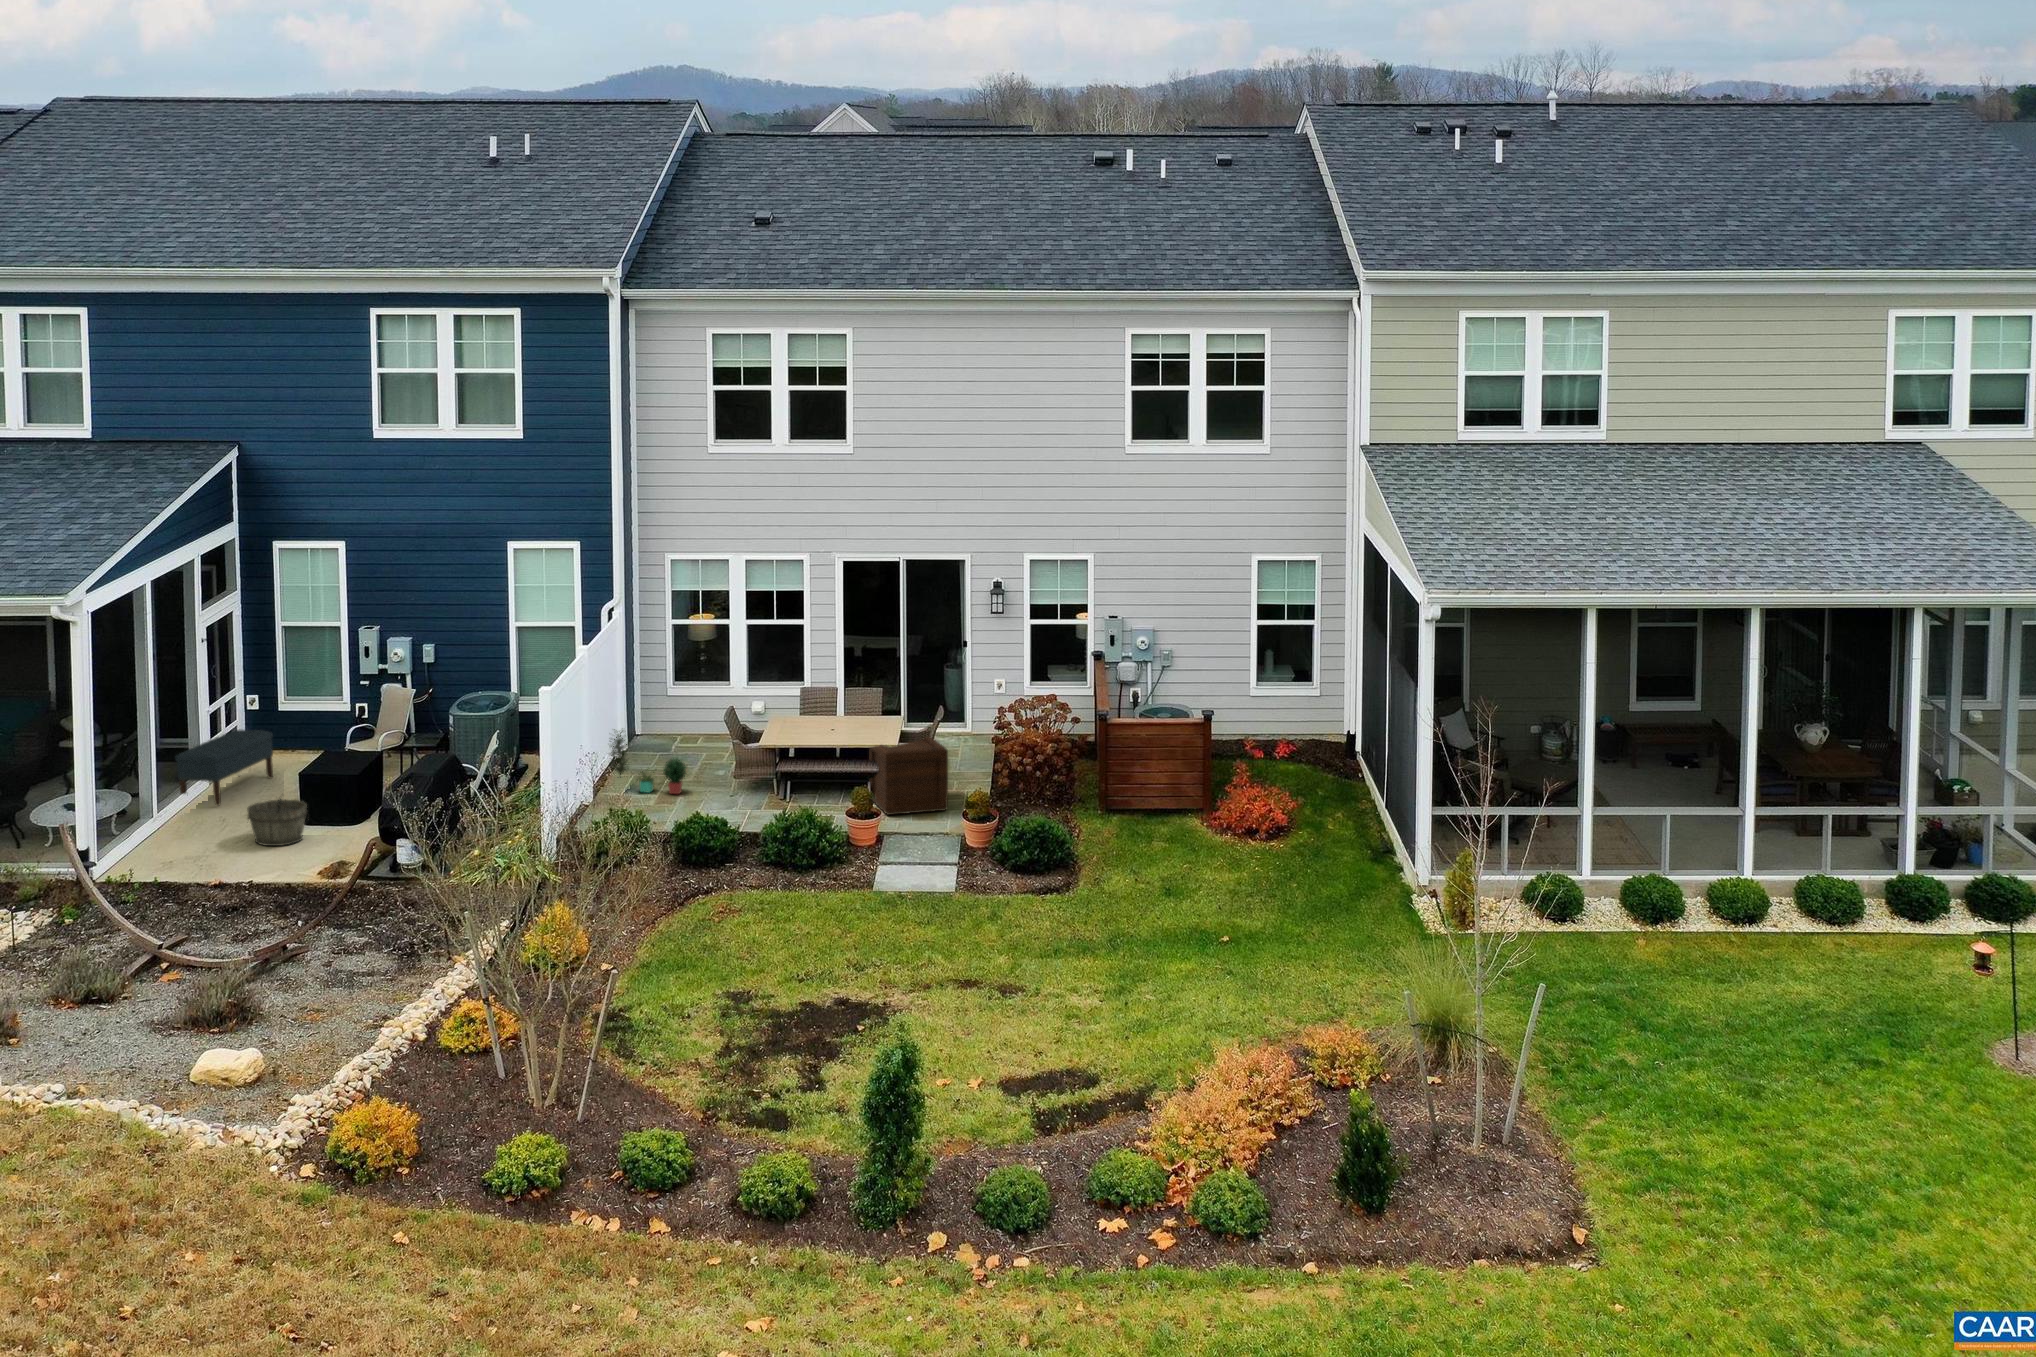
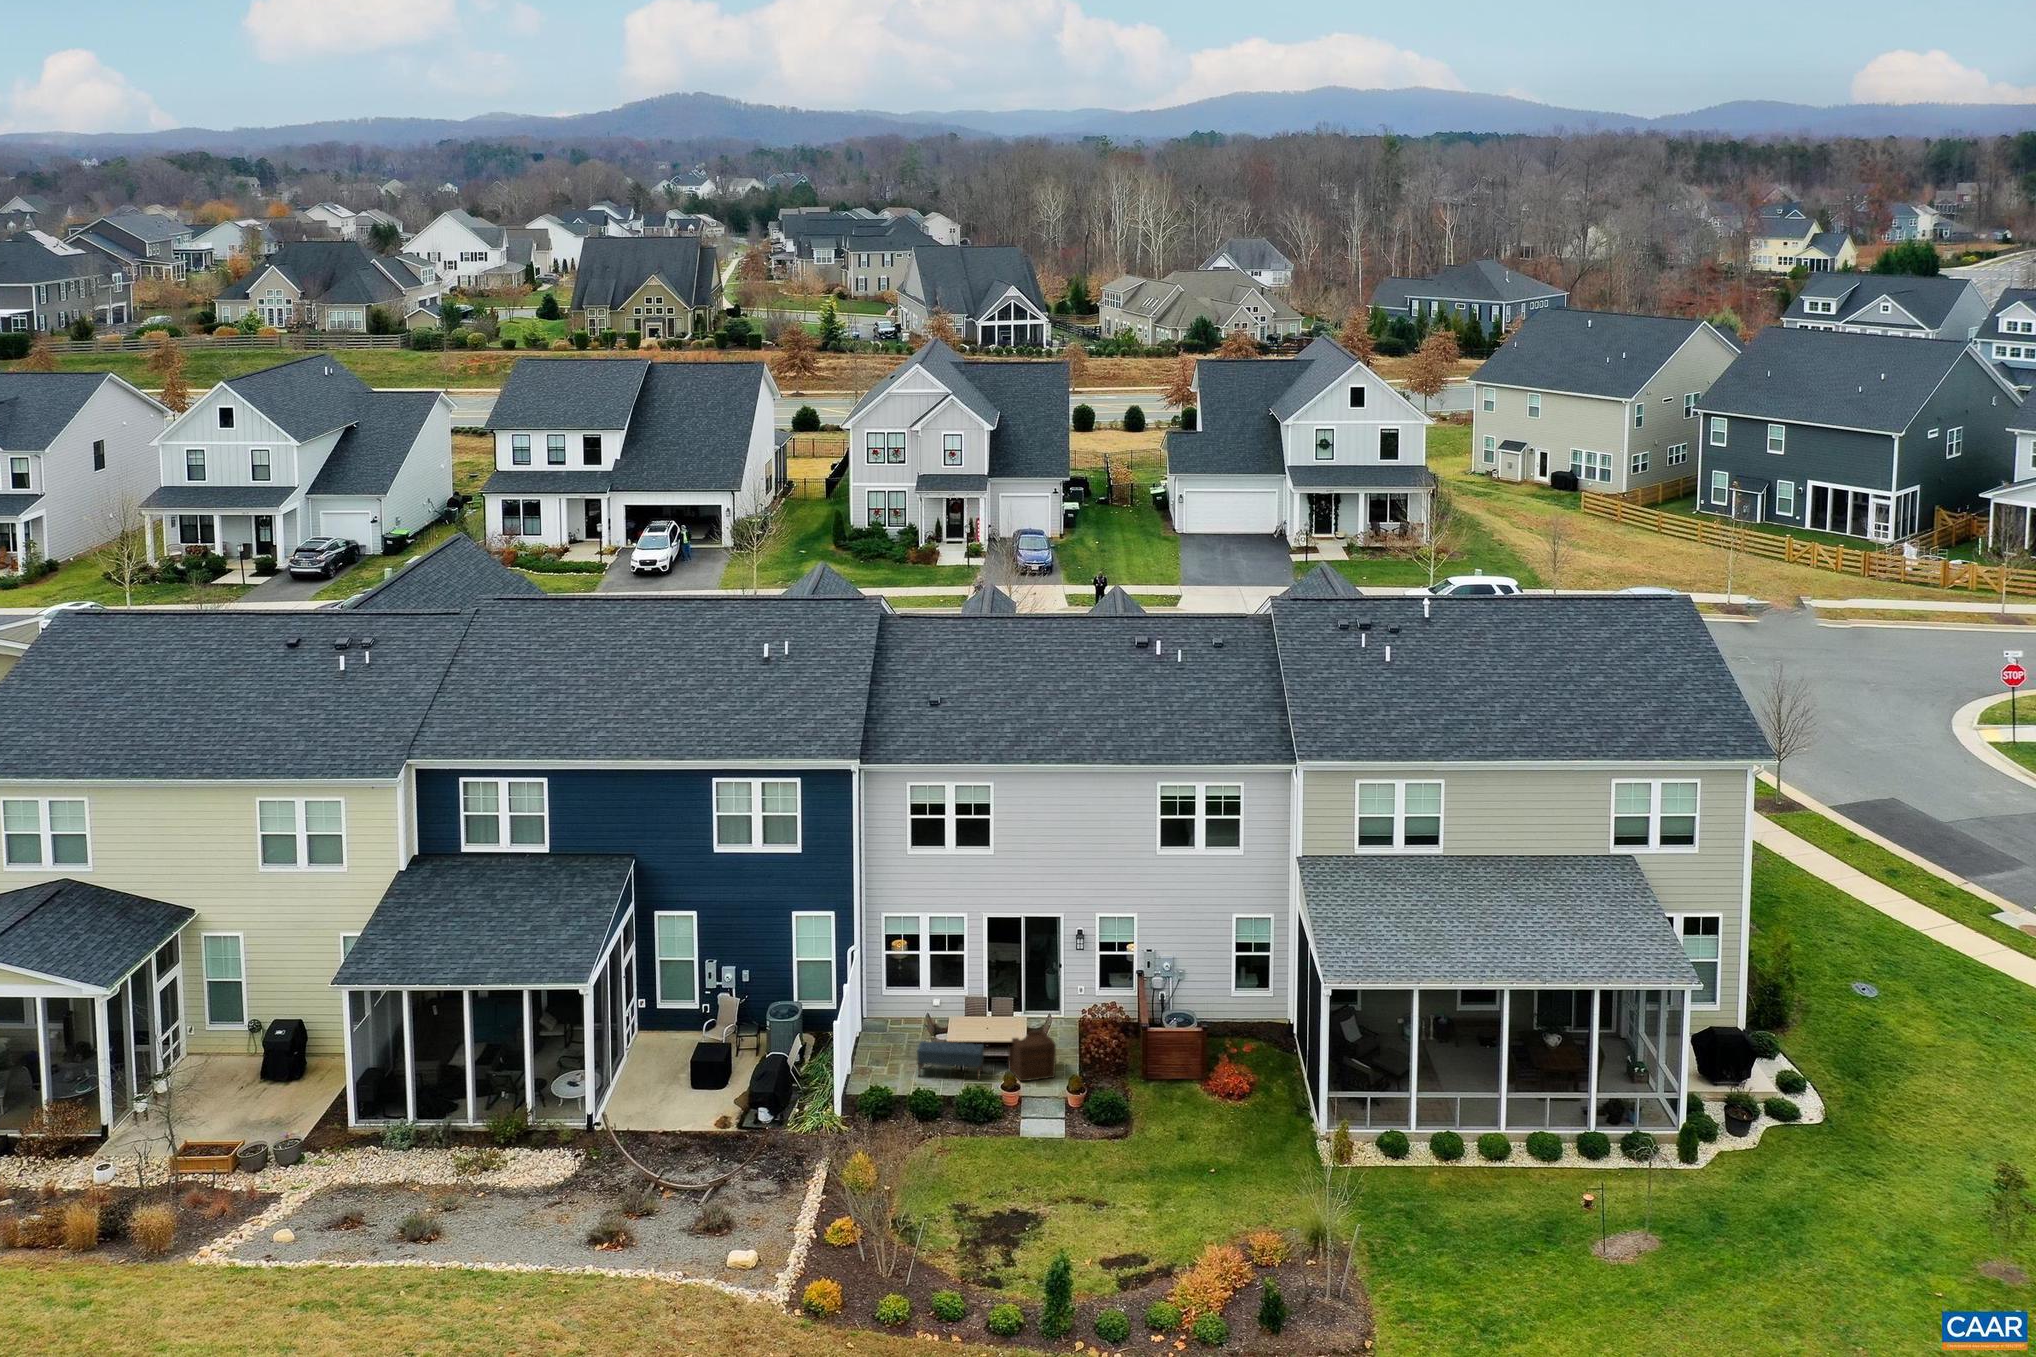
potted plant: present [610,729,687,794] -> none [855,1026,903,1065]
bench: present [175,730,273,806] -> present [917,1041,984,1079]
wooden bucket: present [247,799,307,846] -> none [667,1076,700,1106]

